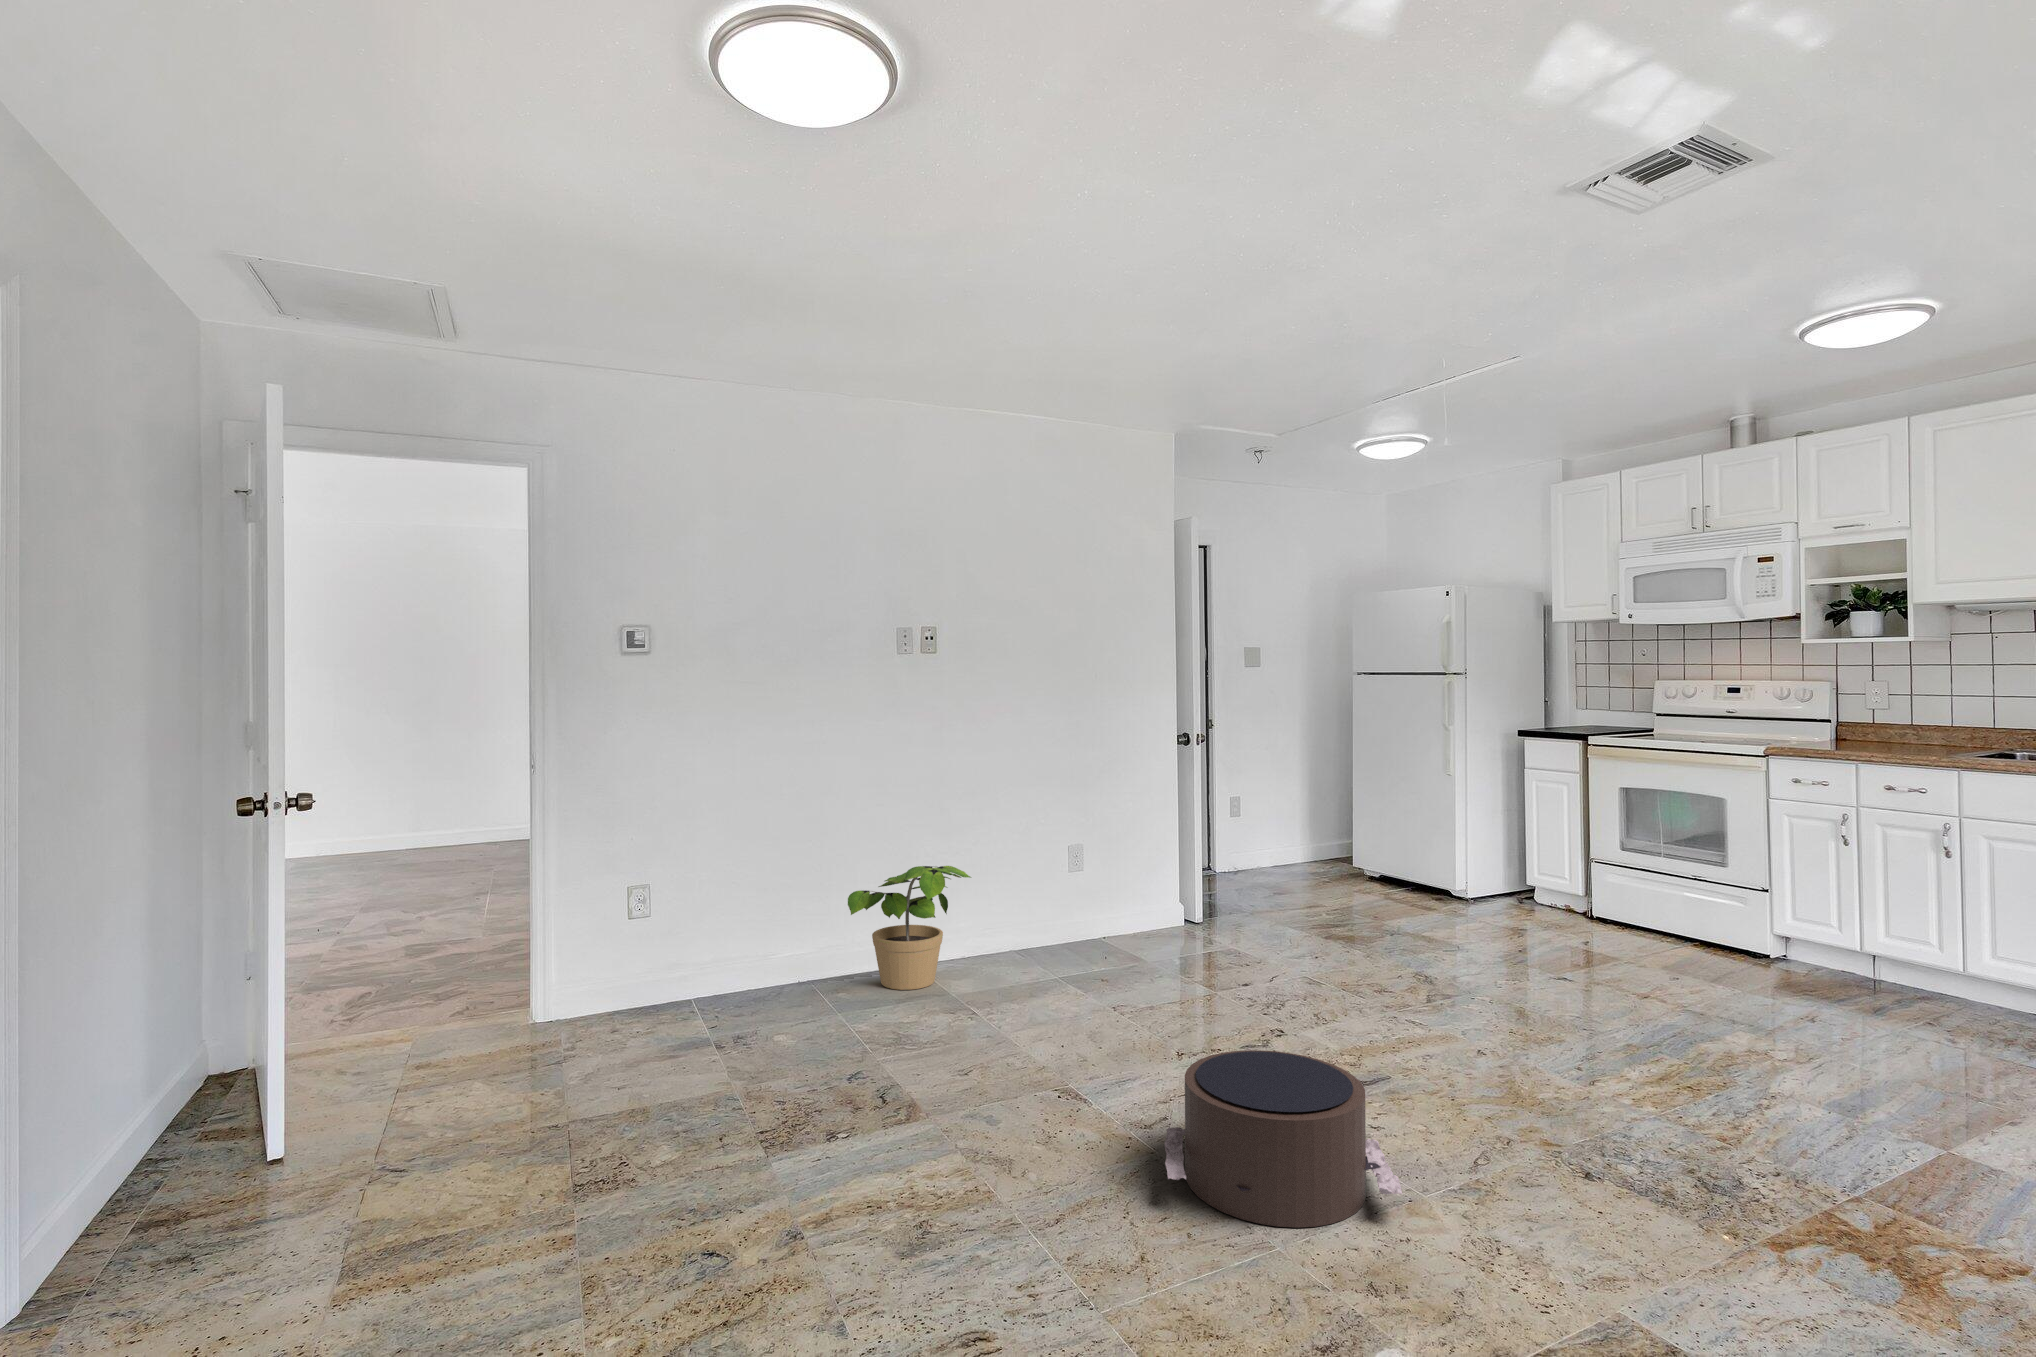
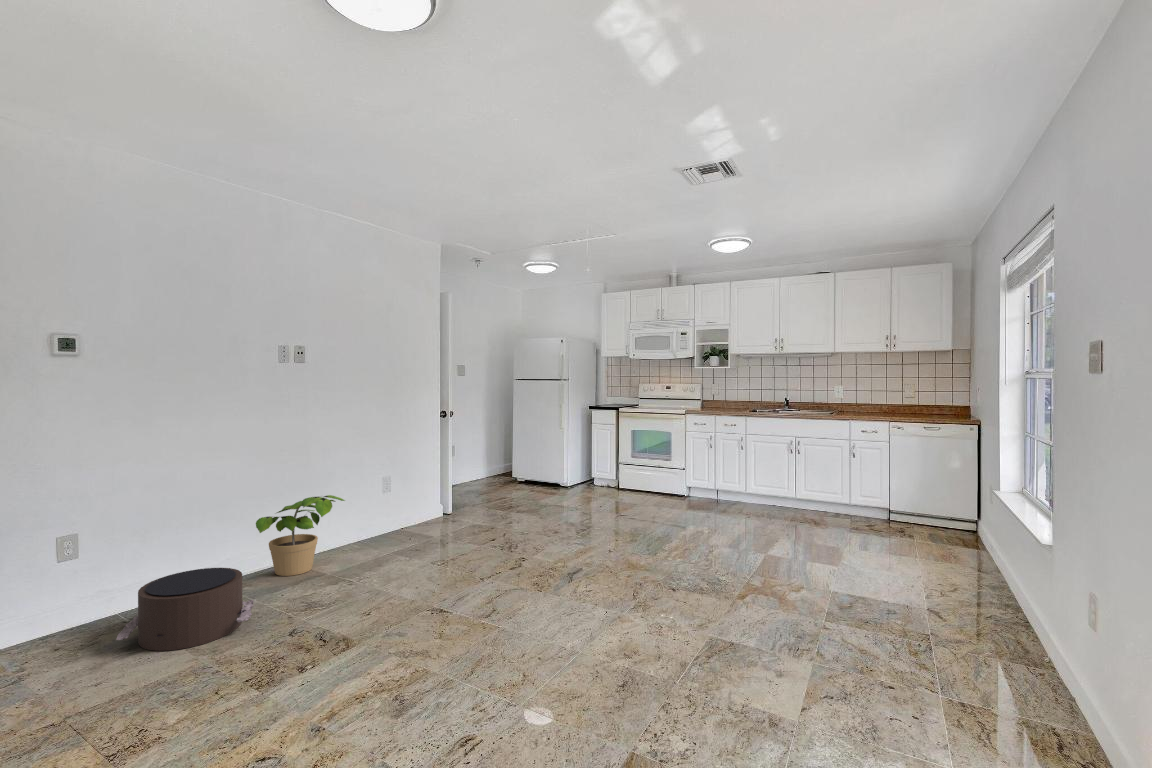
pouf: present [1165,1050,1402,1228] -> present [116,568,254,651]

